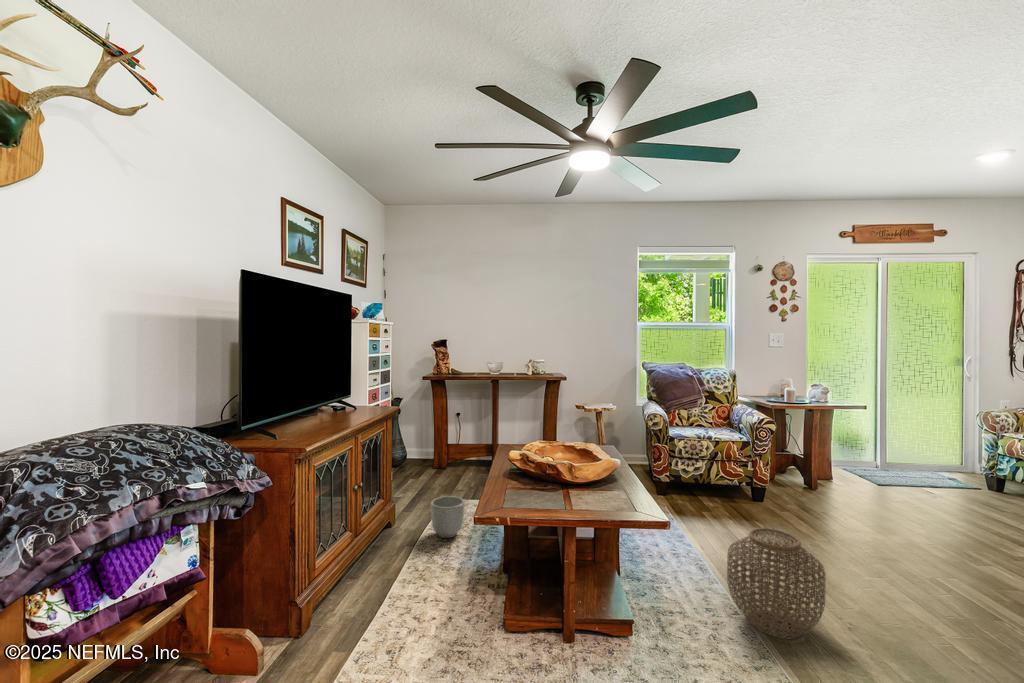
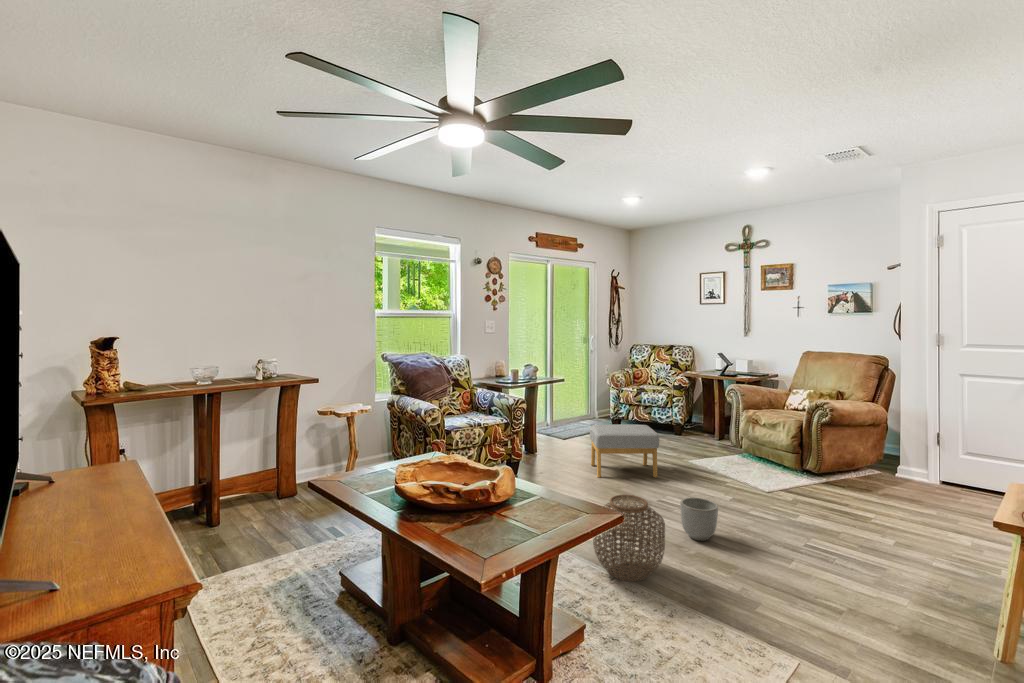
footstool: none [868,466,987,560] -> present [590,424,659,477]
planter: present [431,496,465,538] -> present [680,497,718,541]

